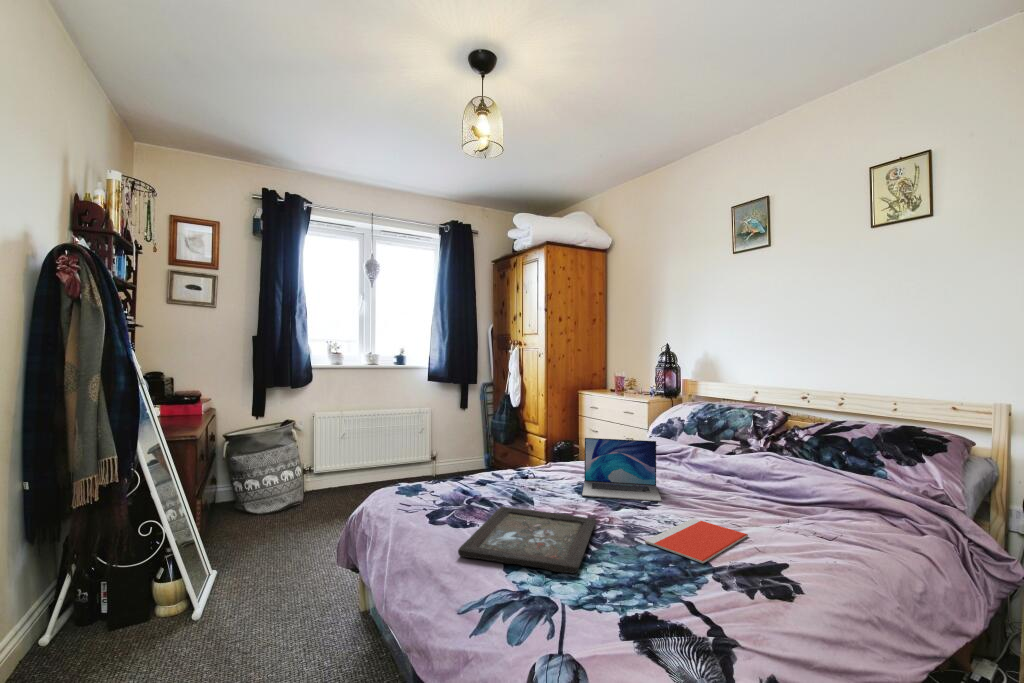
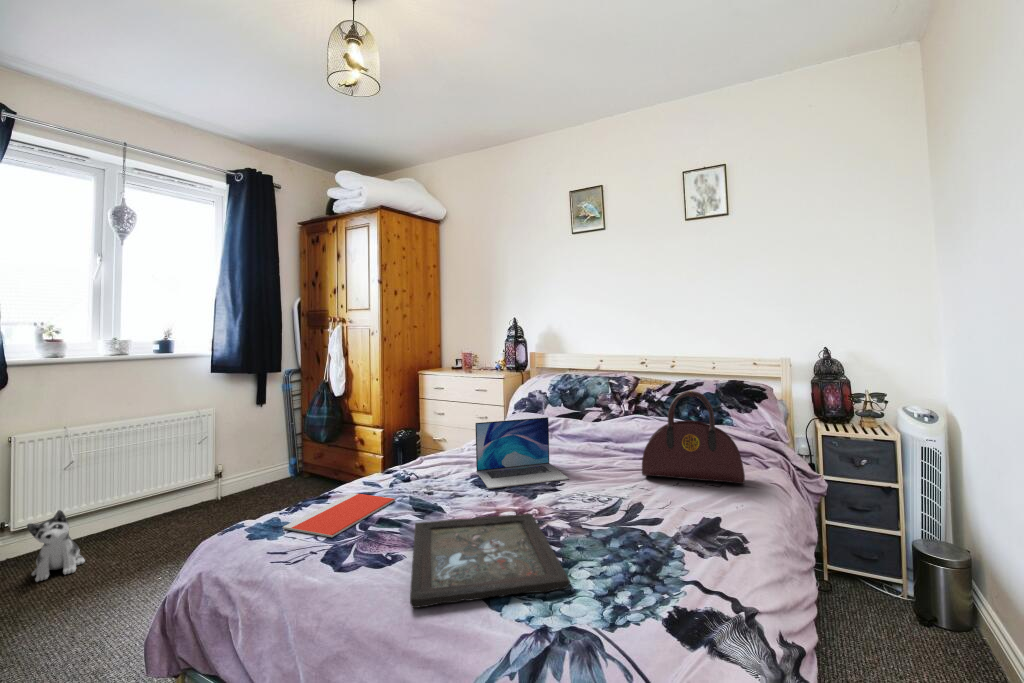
handbag: none [737,429,863,539] -> present [642,391,745,484]
plush toy: none [314,465,342,510] -> present [27,510,85,581]
notebook: present [645,518,748,563] -> present [283,493,396,538]

